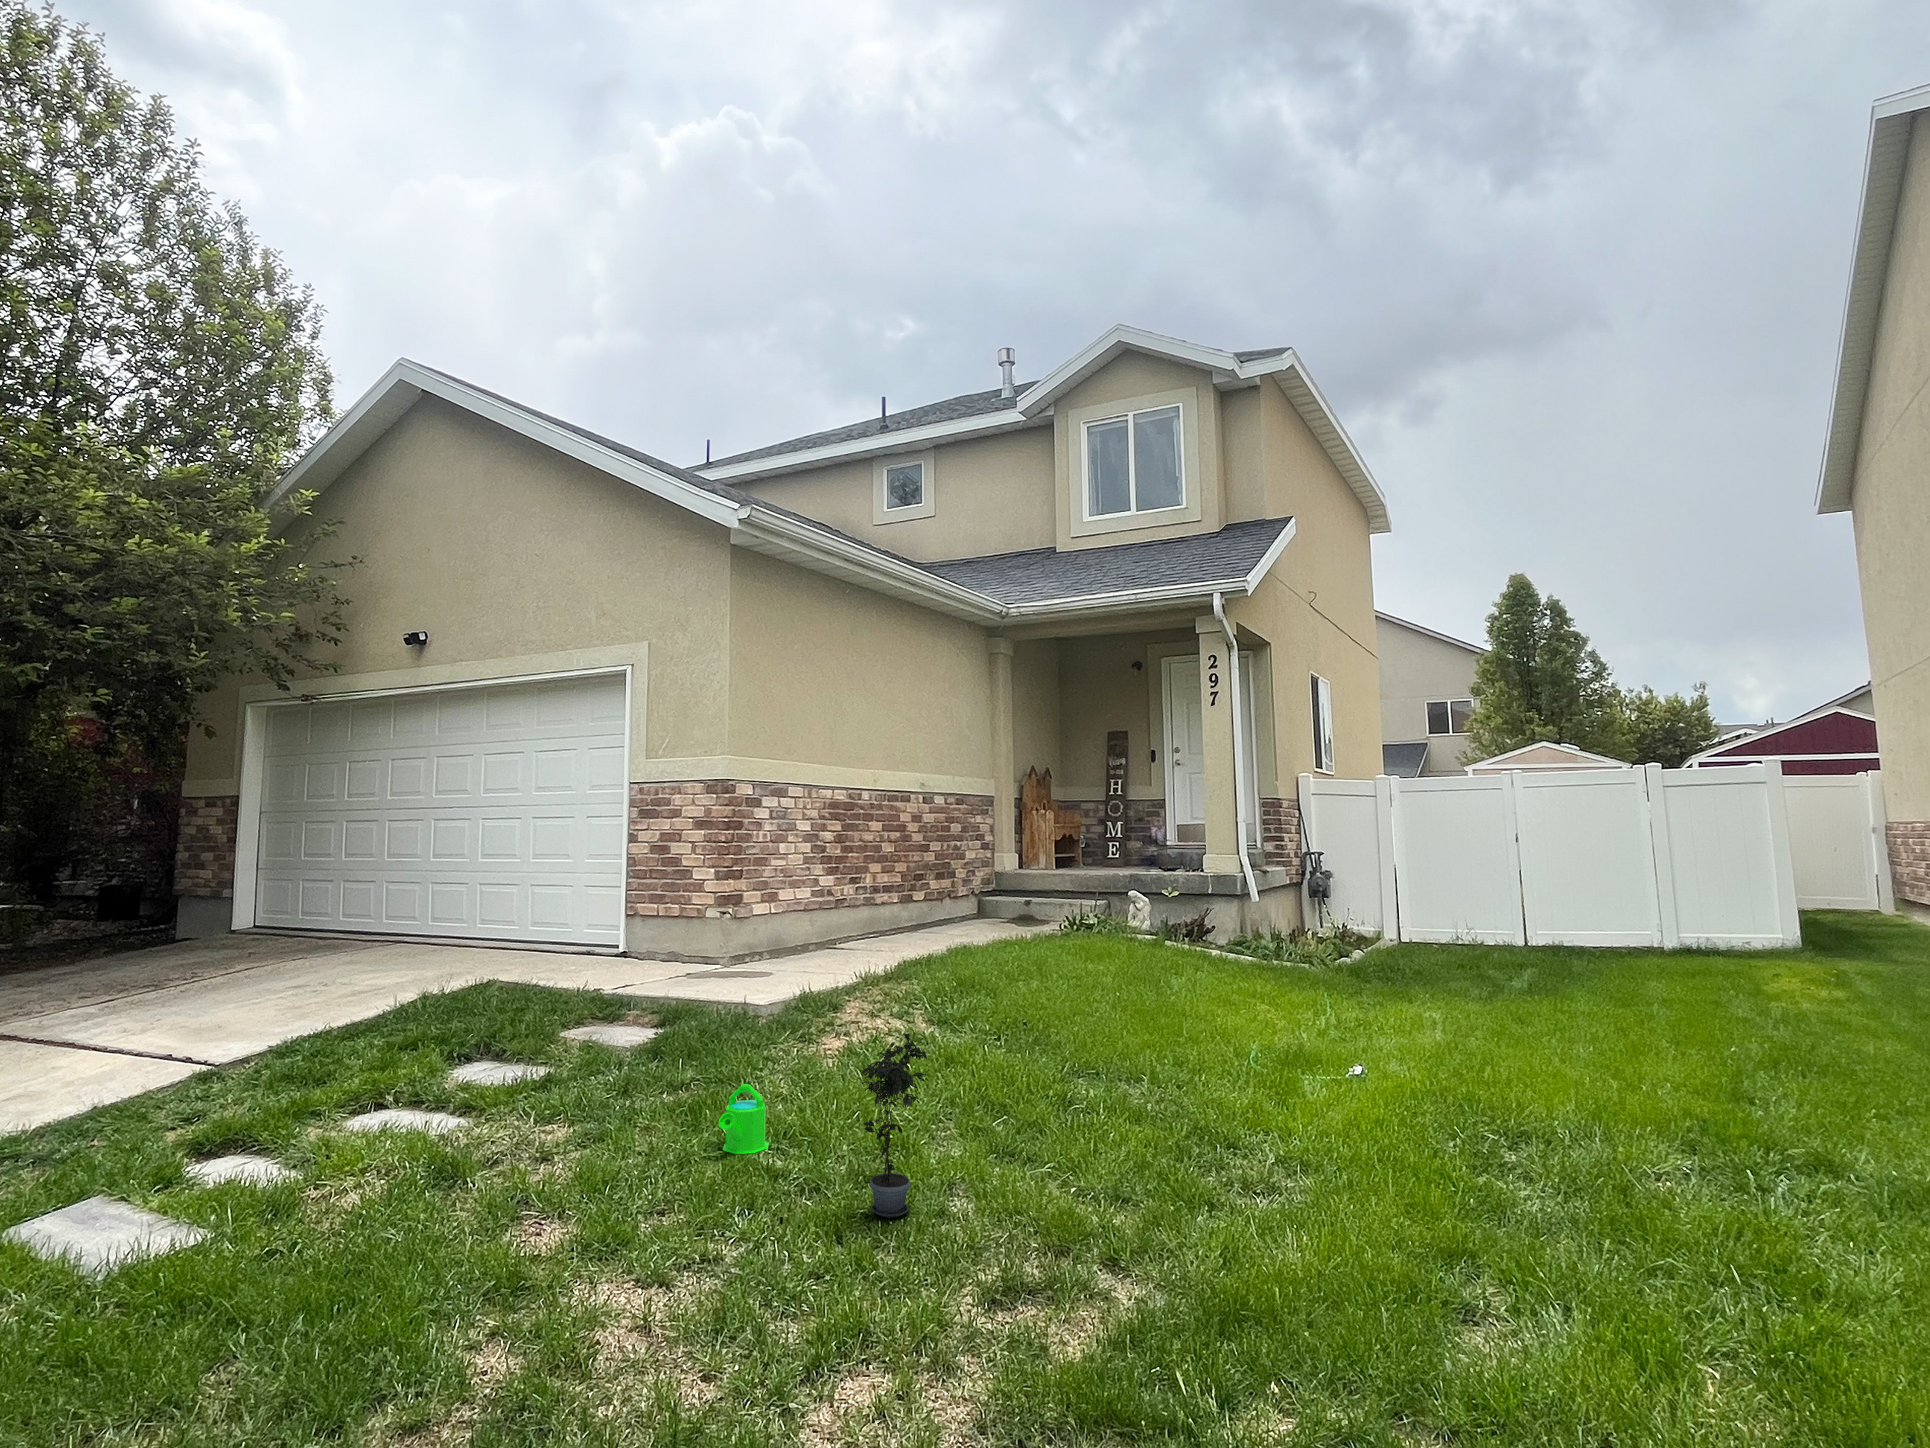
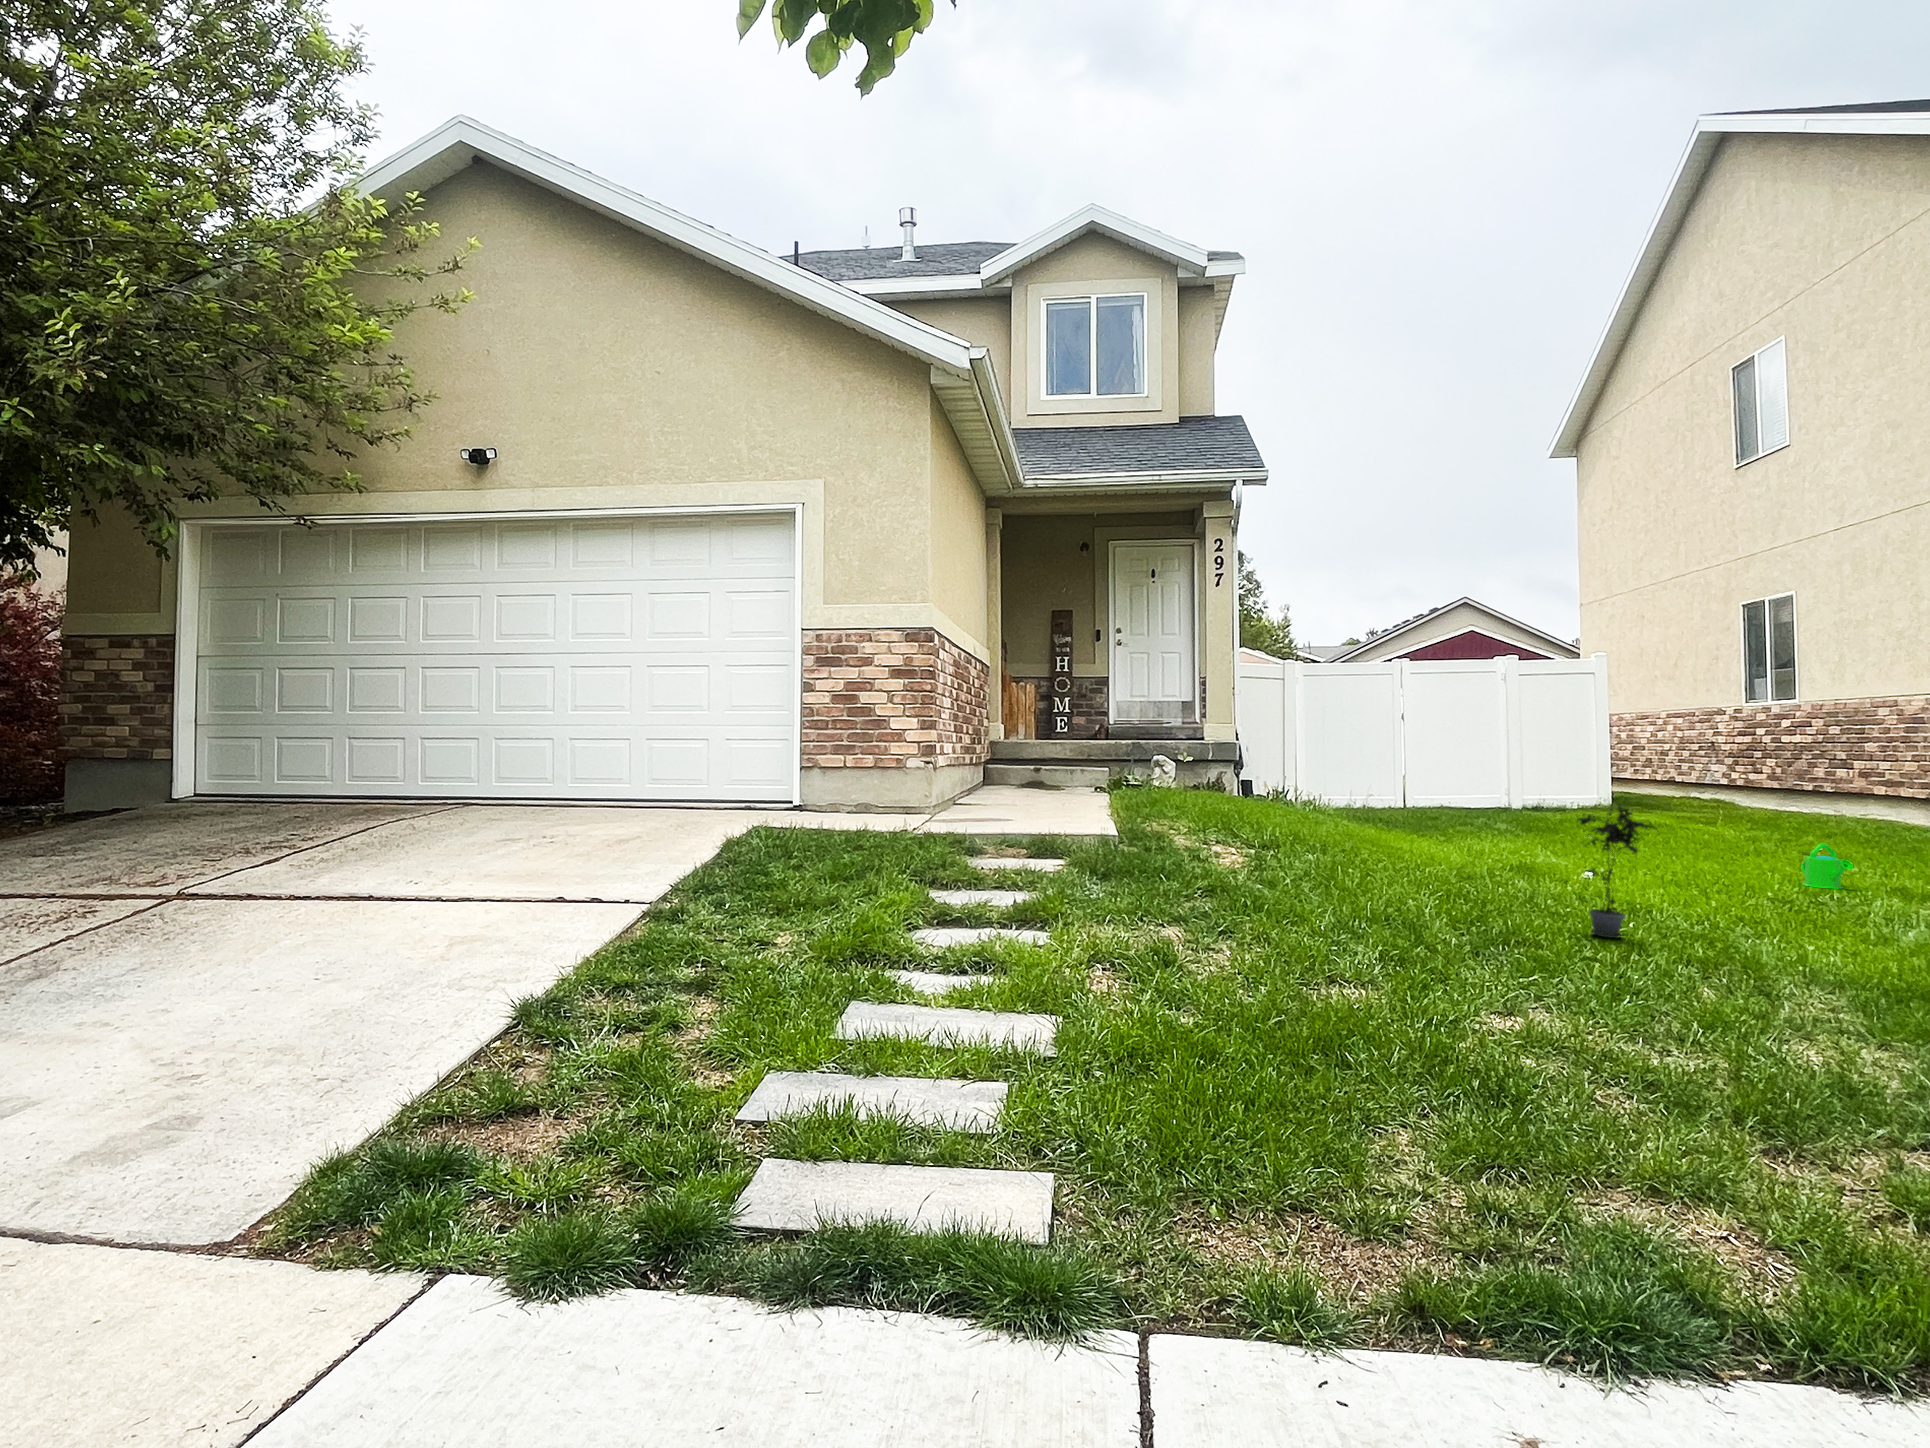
watering can: present [719,1084,769,1154] -> present [1801,843,1853,889]

